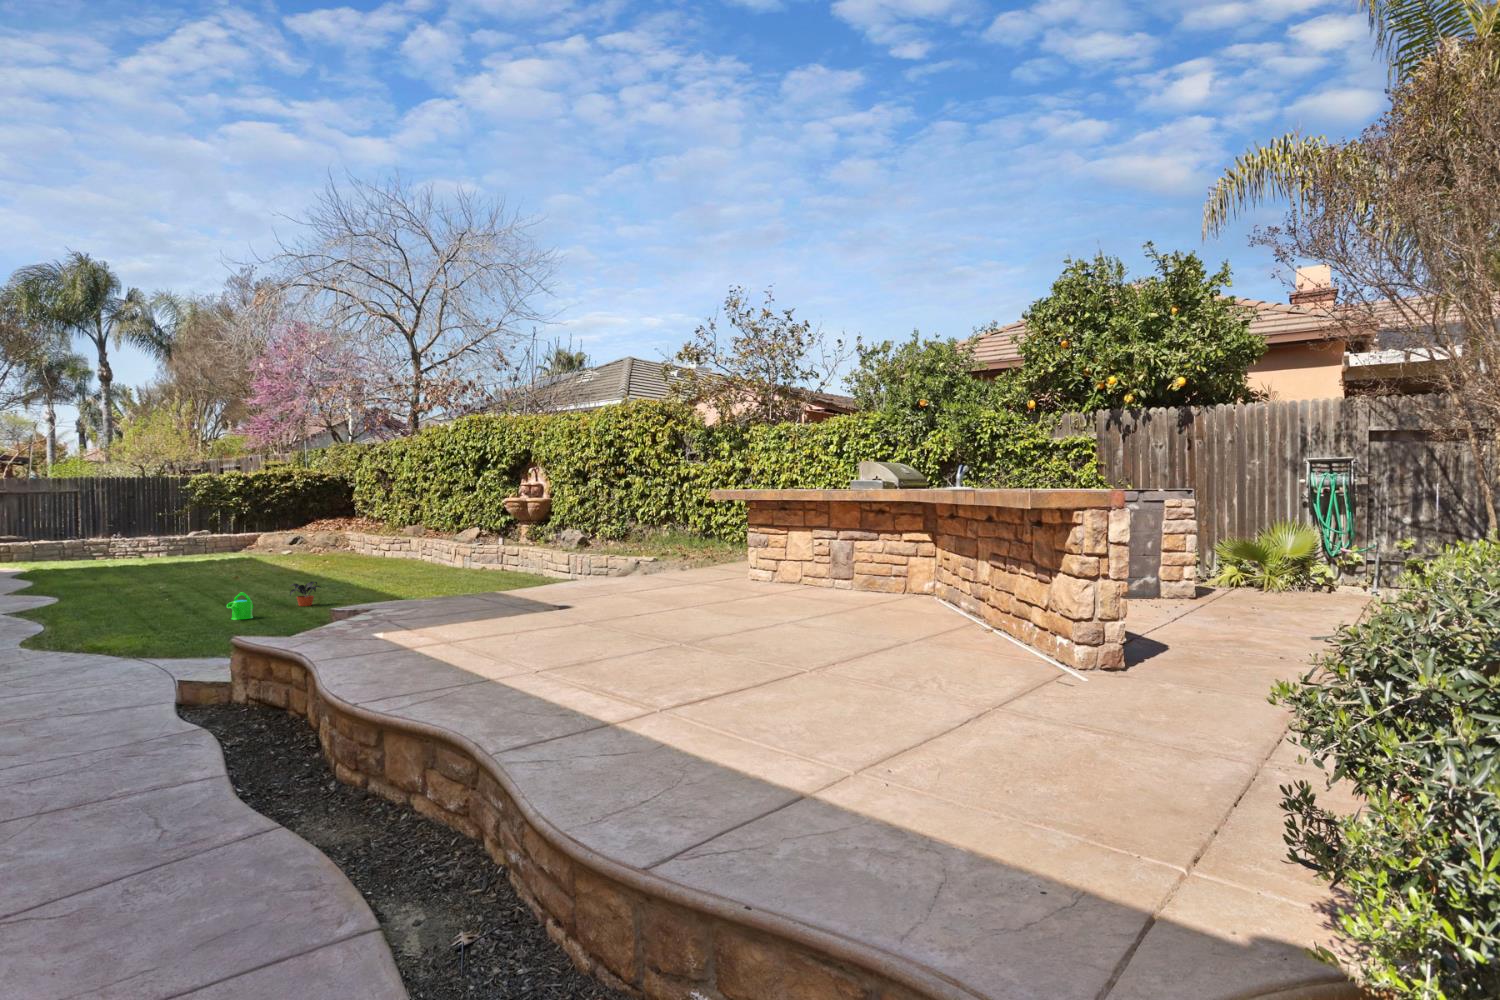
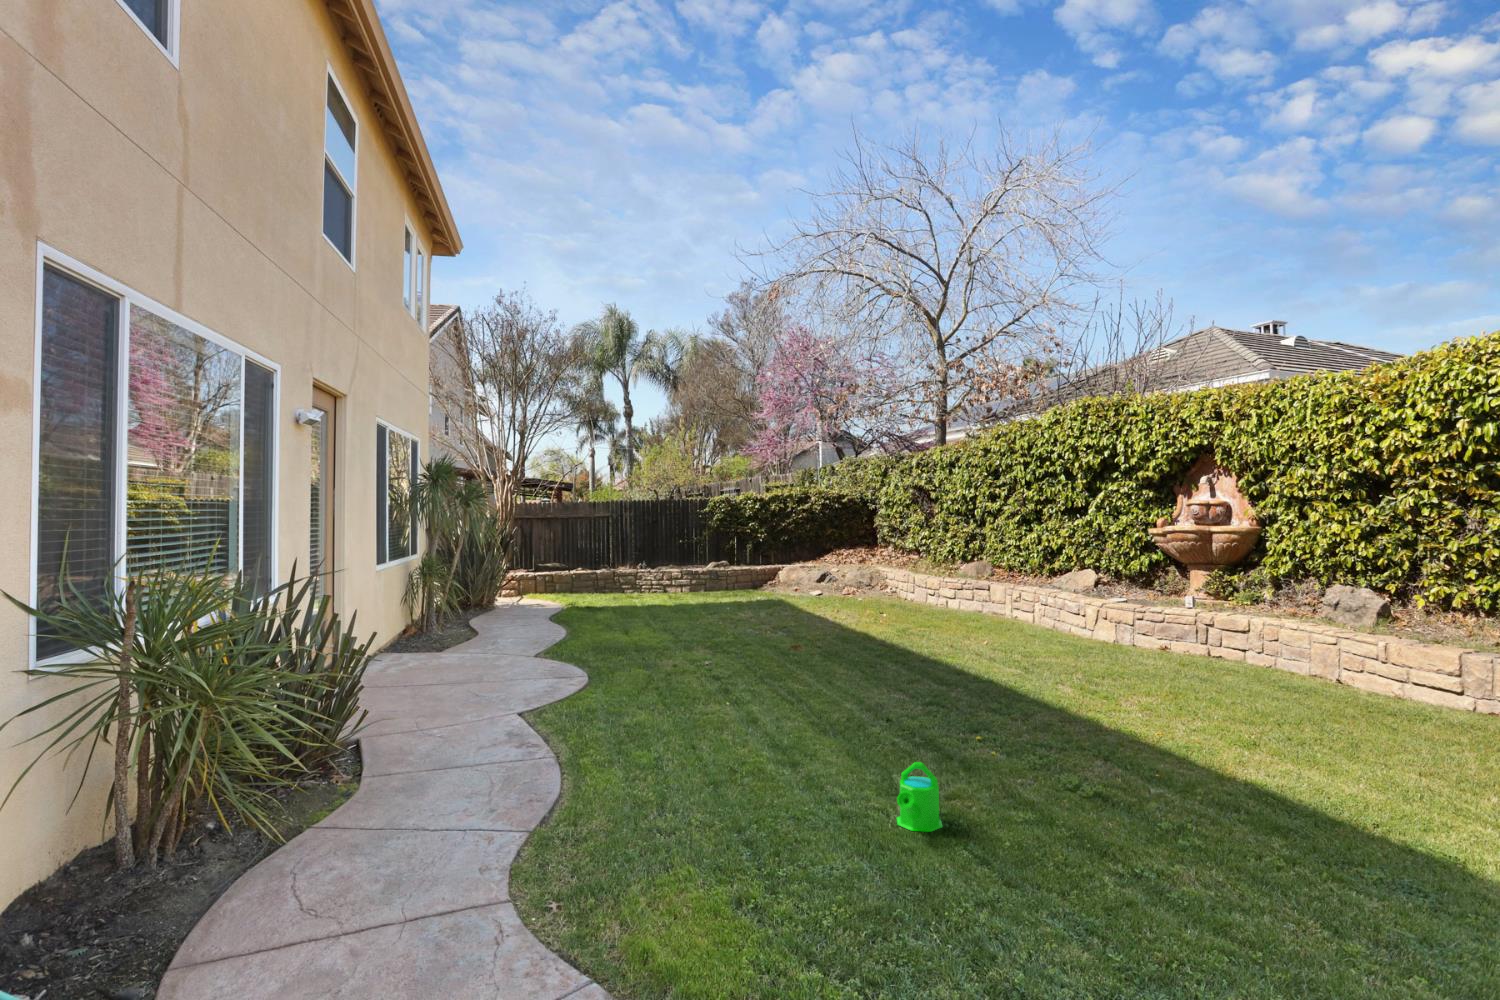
potted plant: present [290,582,321,606] -> none [963,714,1030,772]

